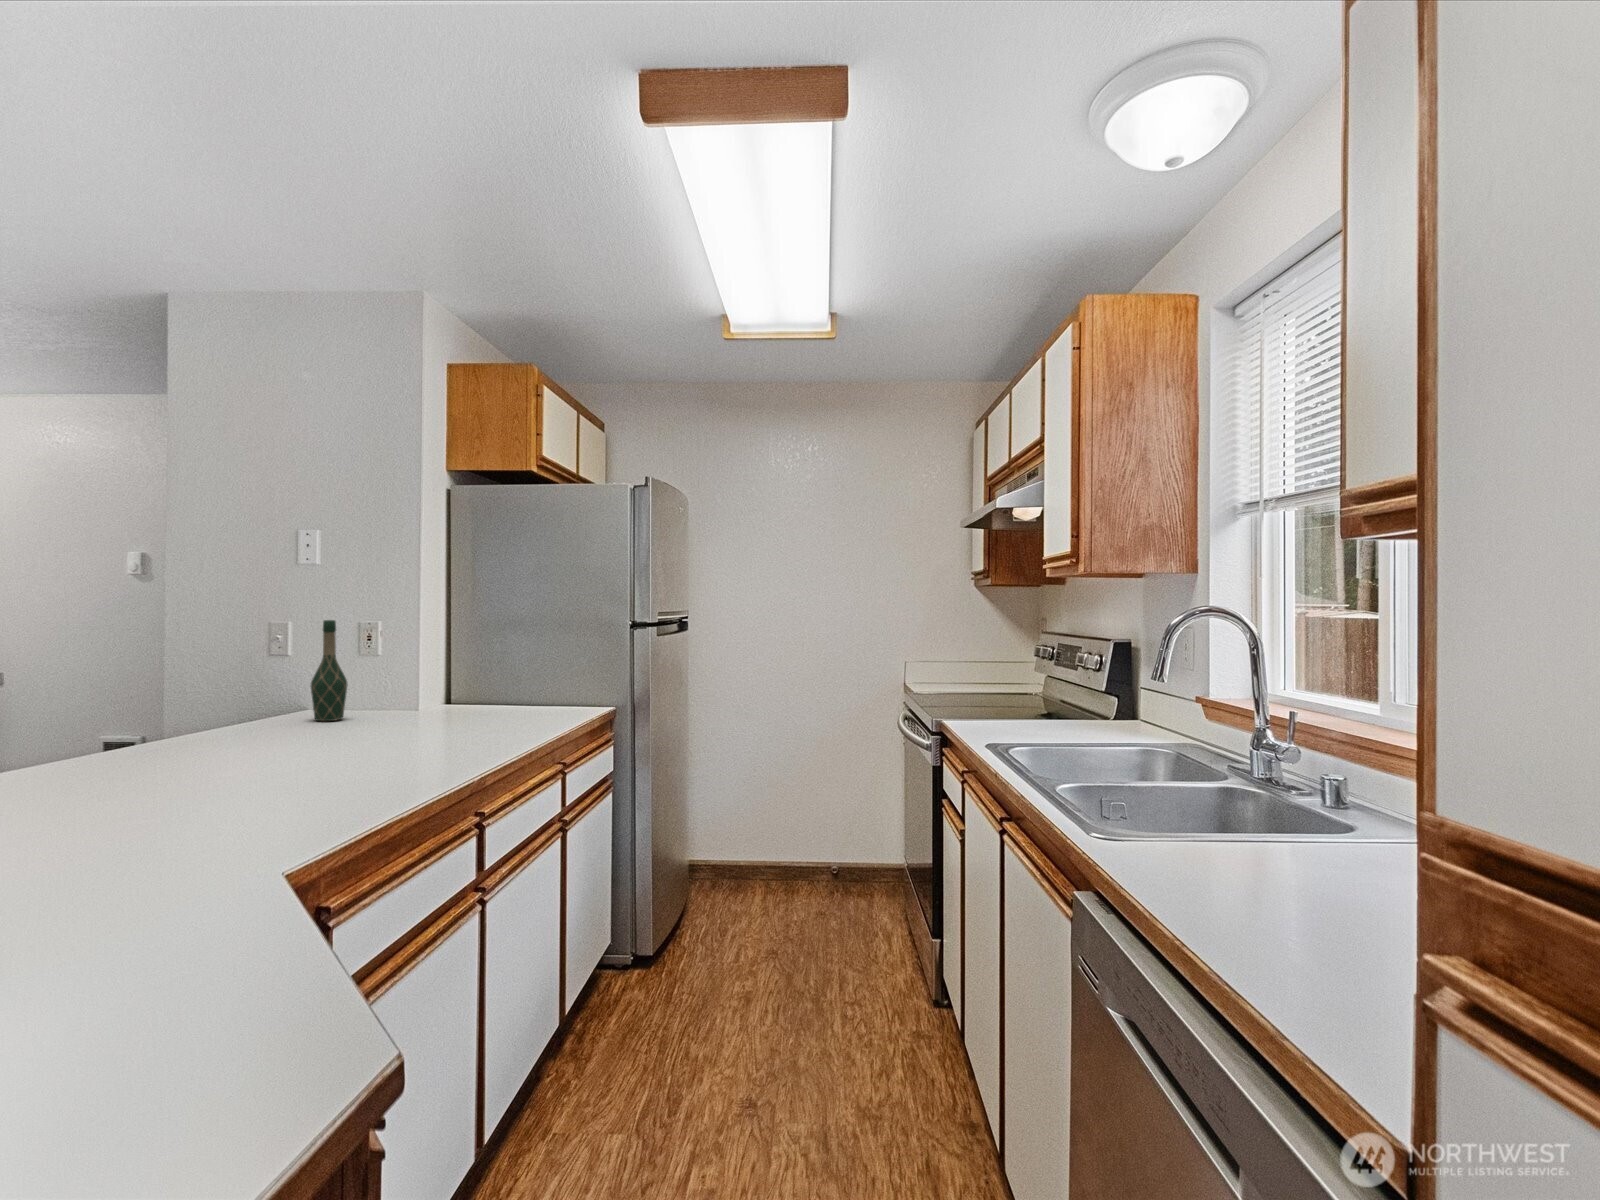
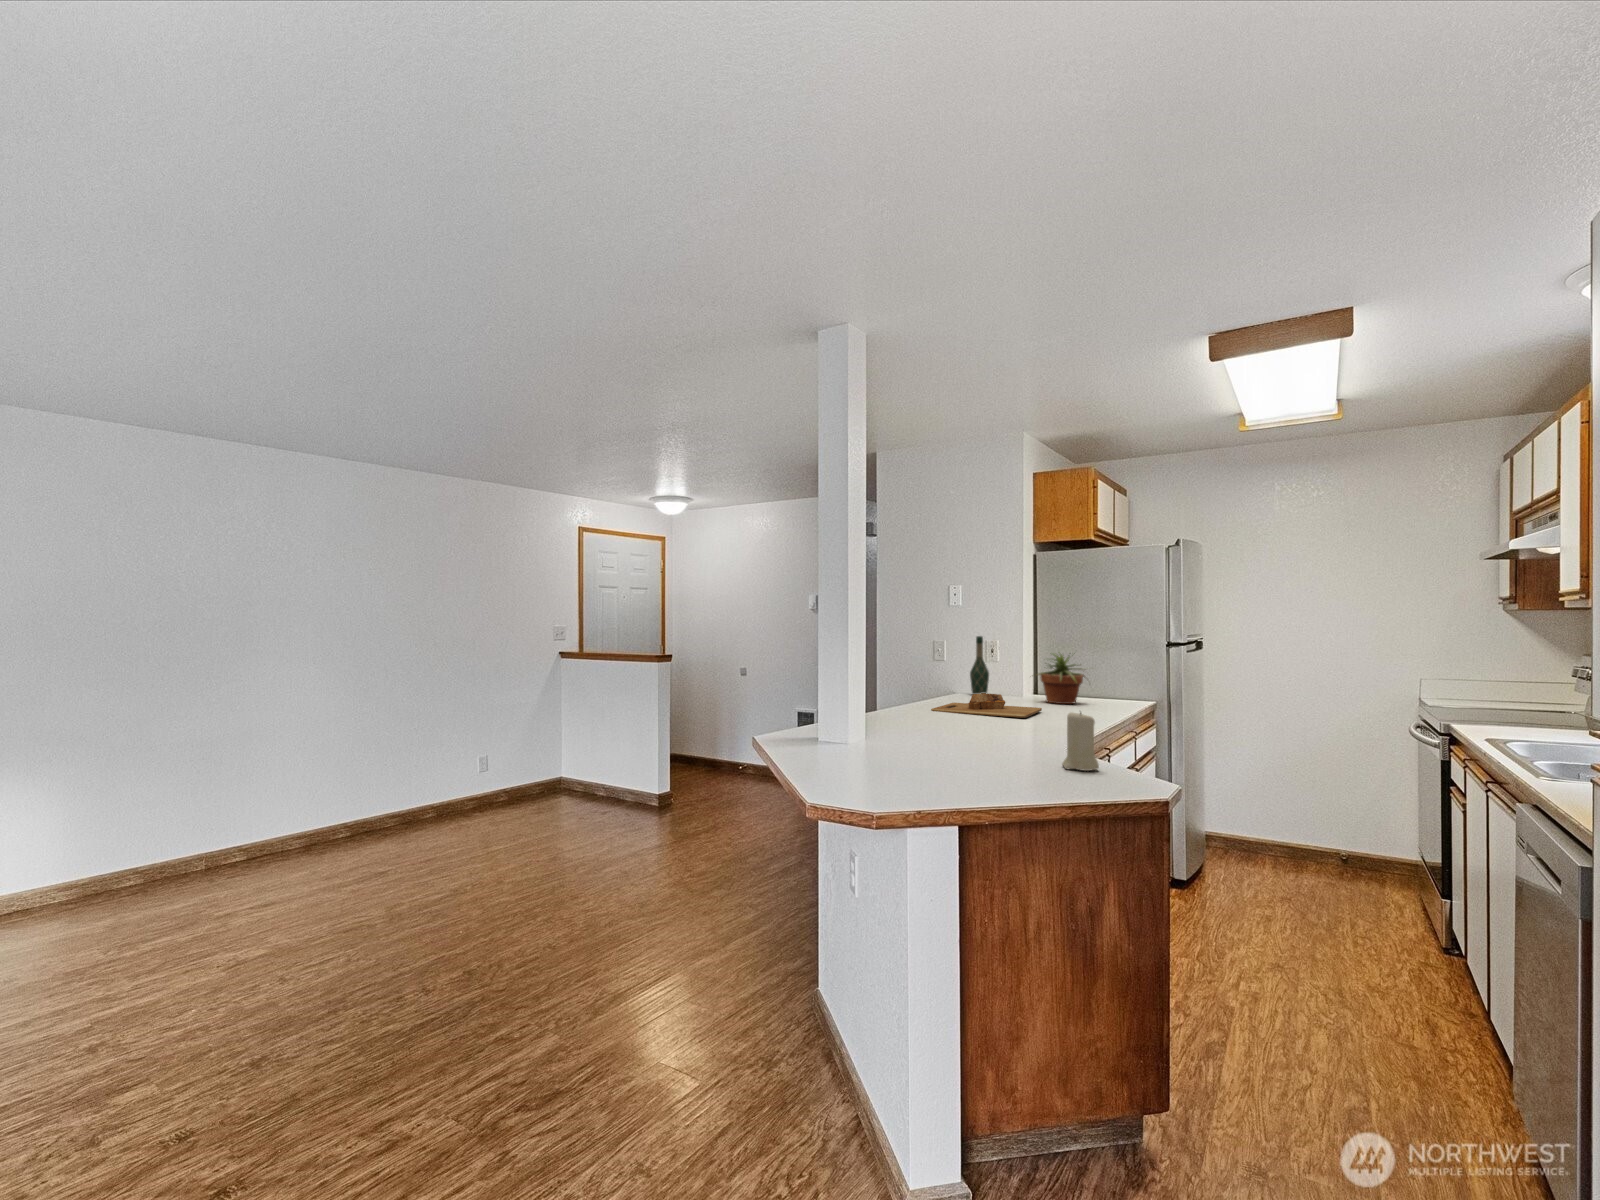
potted plant: none [406,640,521,728] -> present [1038,652,1085,704]
cutting board: none [130,729,393,778] -> present [931,693,1042,718]
candle: none [107,835,245,1034] -> present [1062,712,1099,771]

